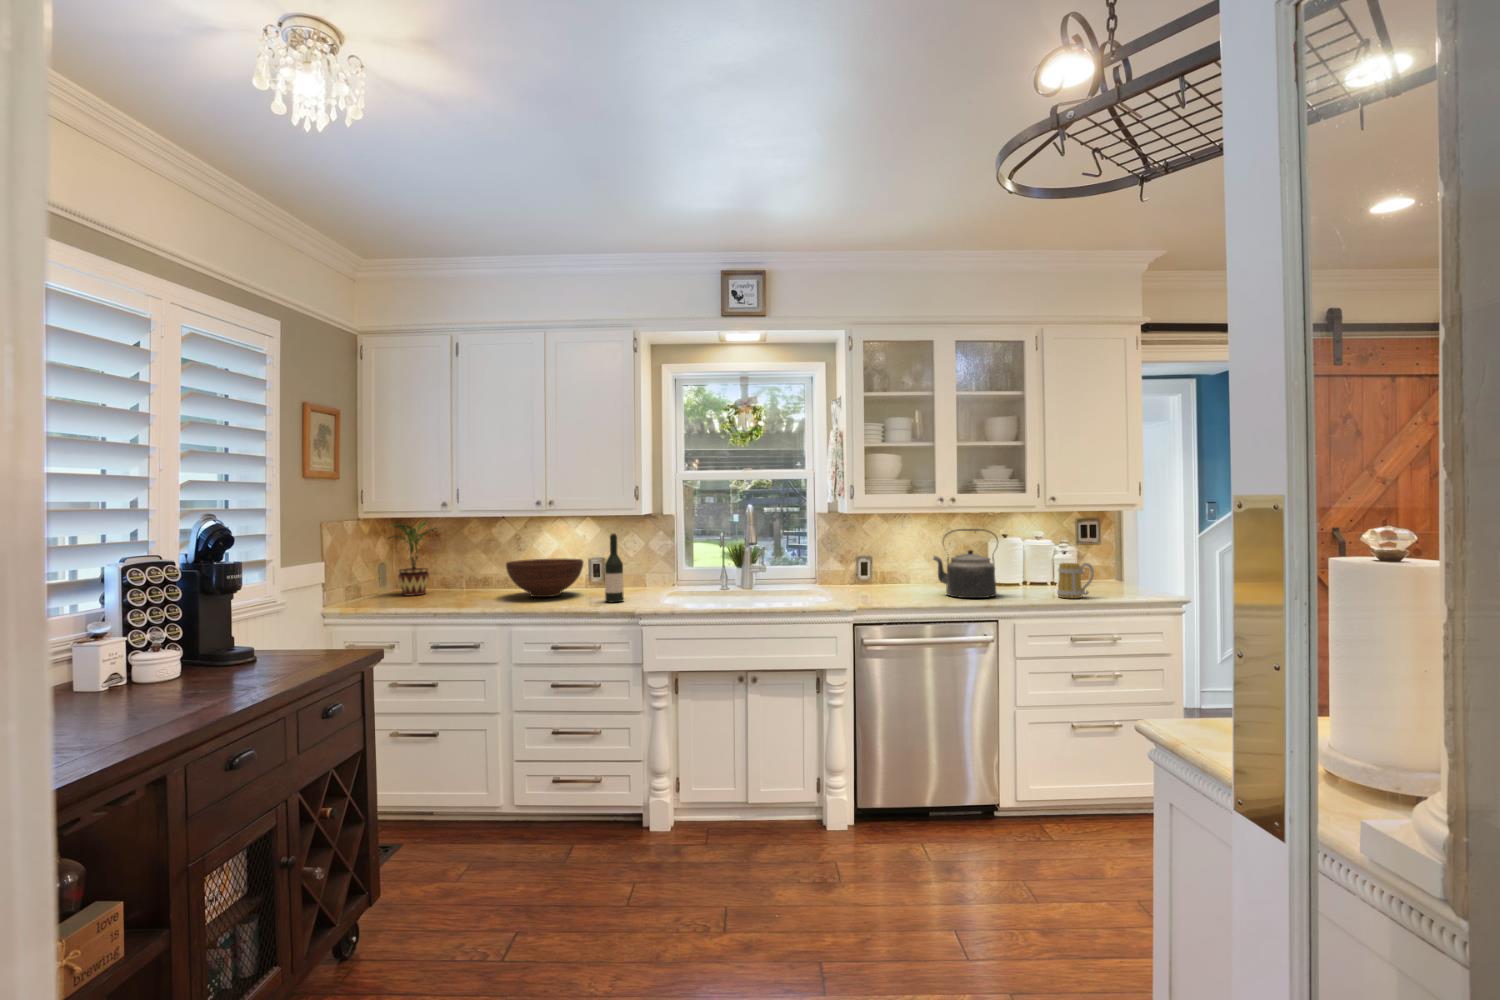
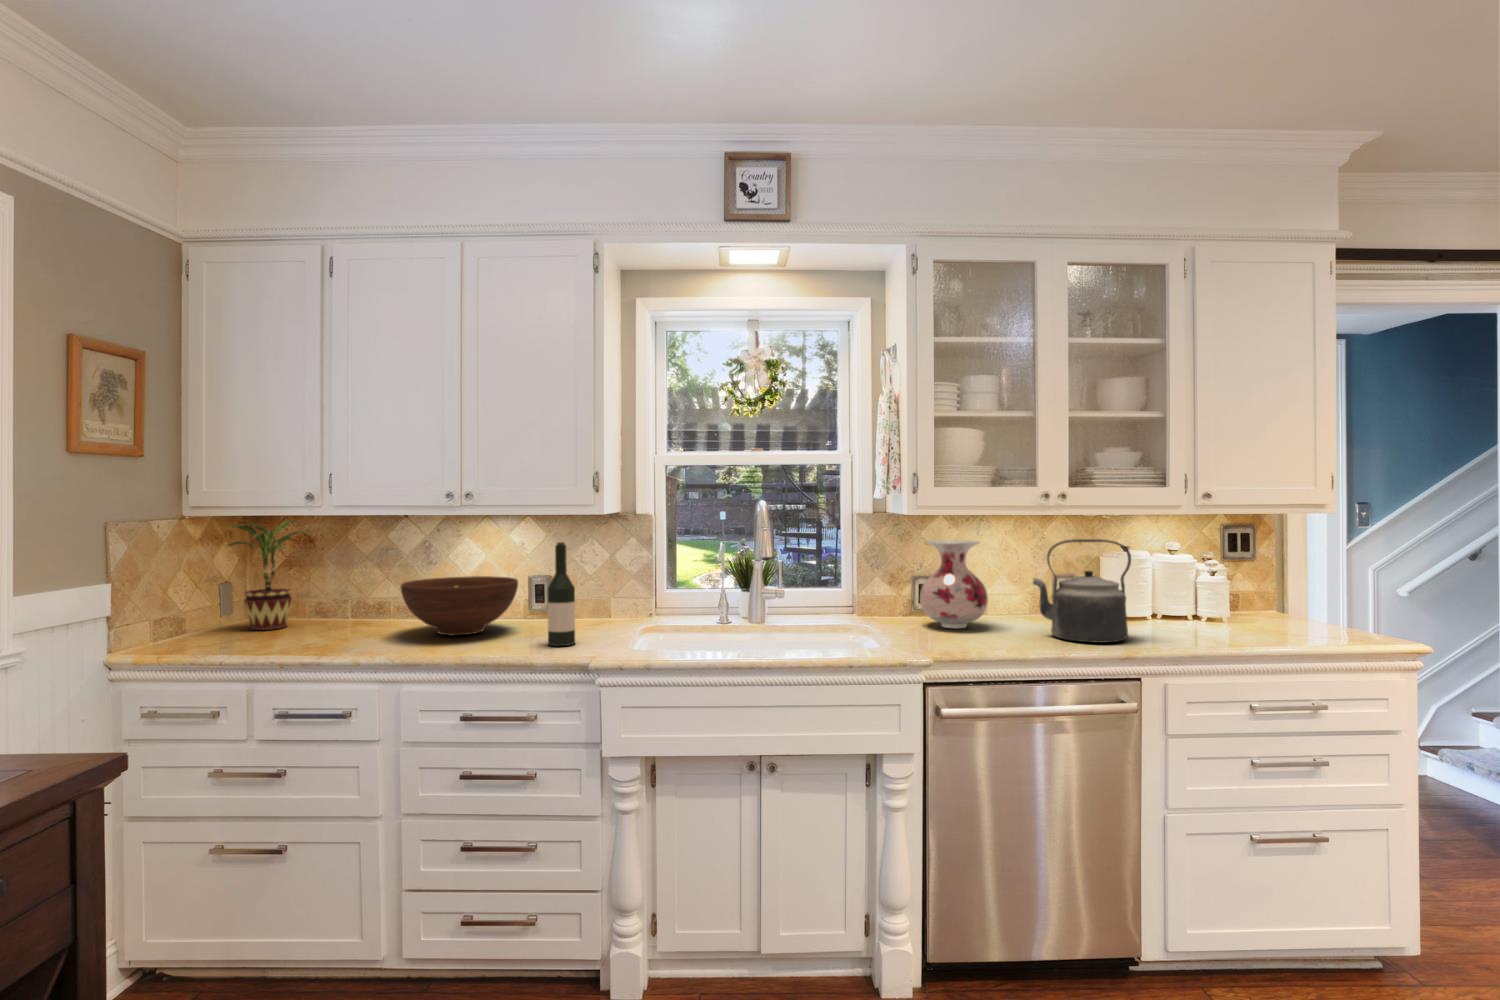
vase: none [859,531,905,591] -> present [920,540,988,628]
mug: present [1057,563,1094,598] -> none [1217,591,1274,644]

